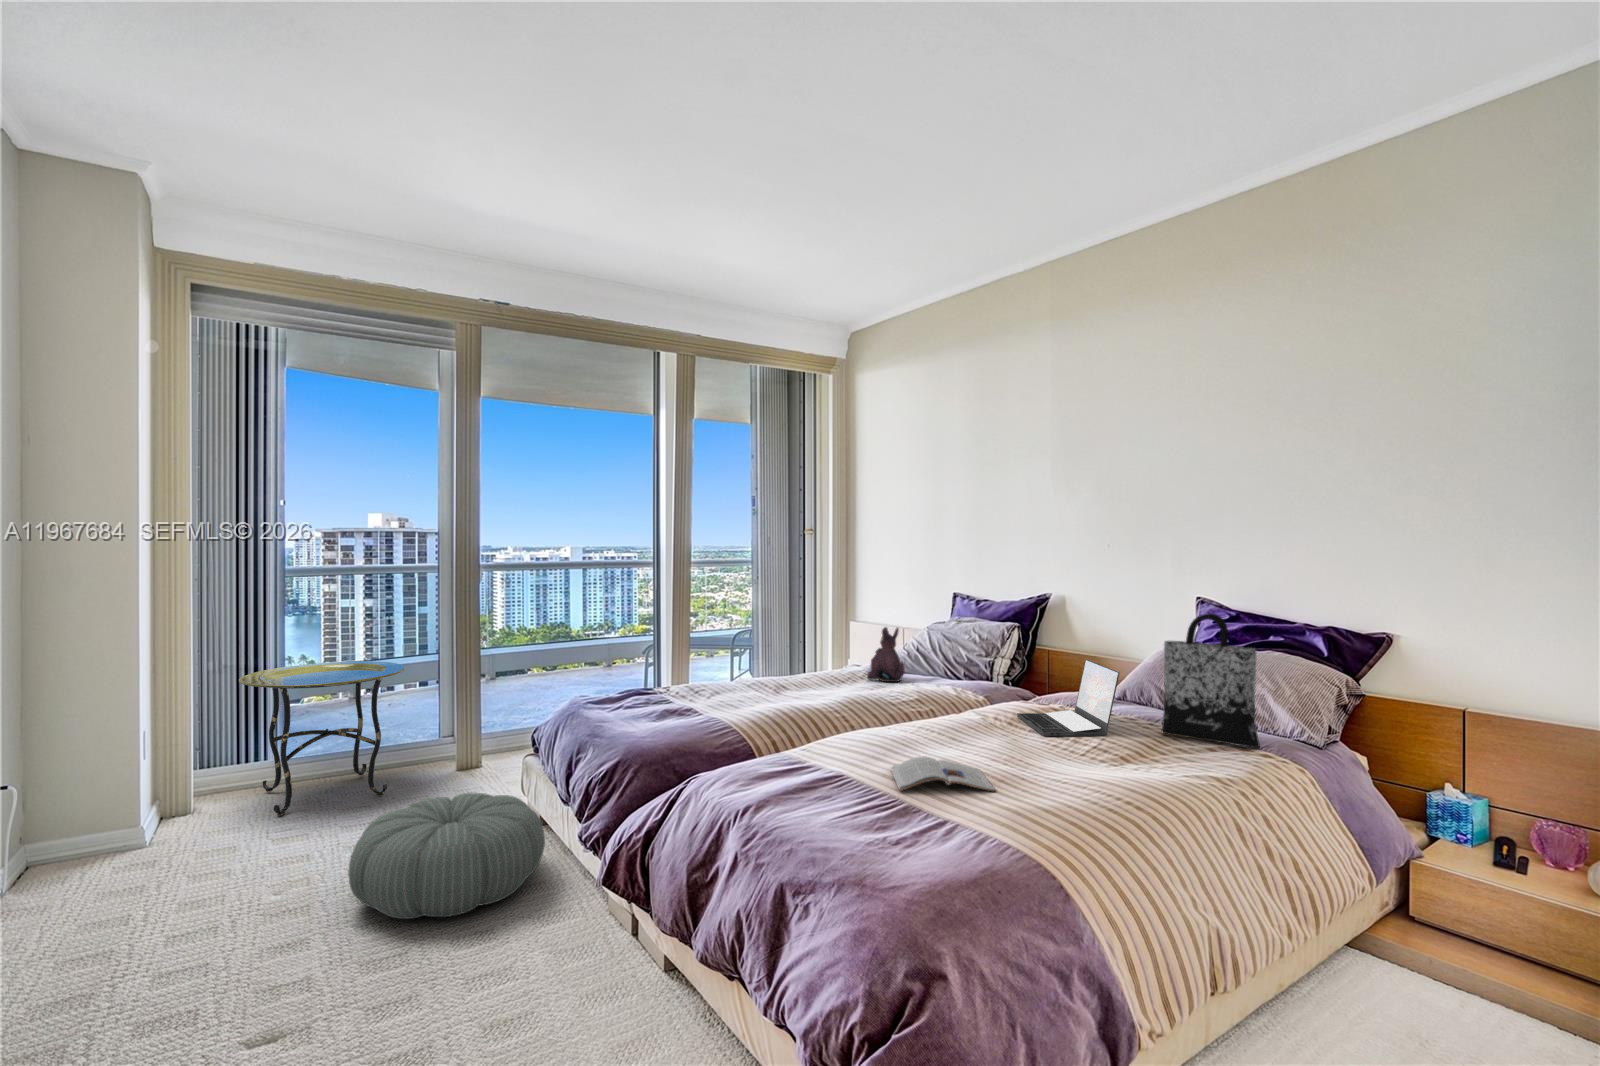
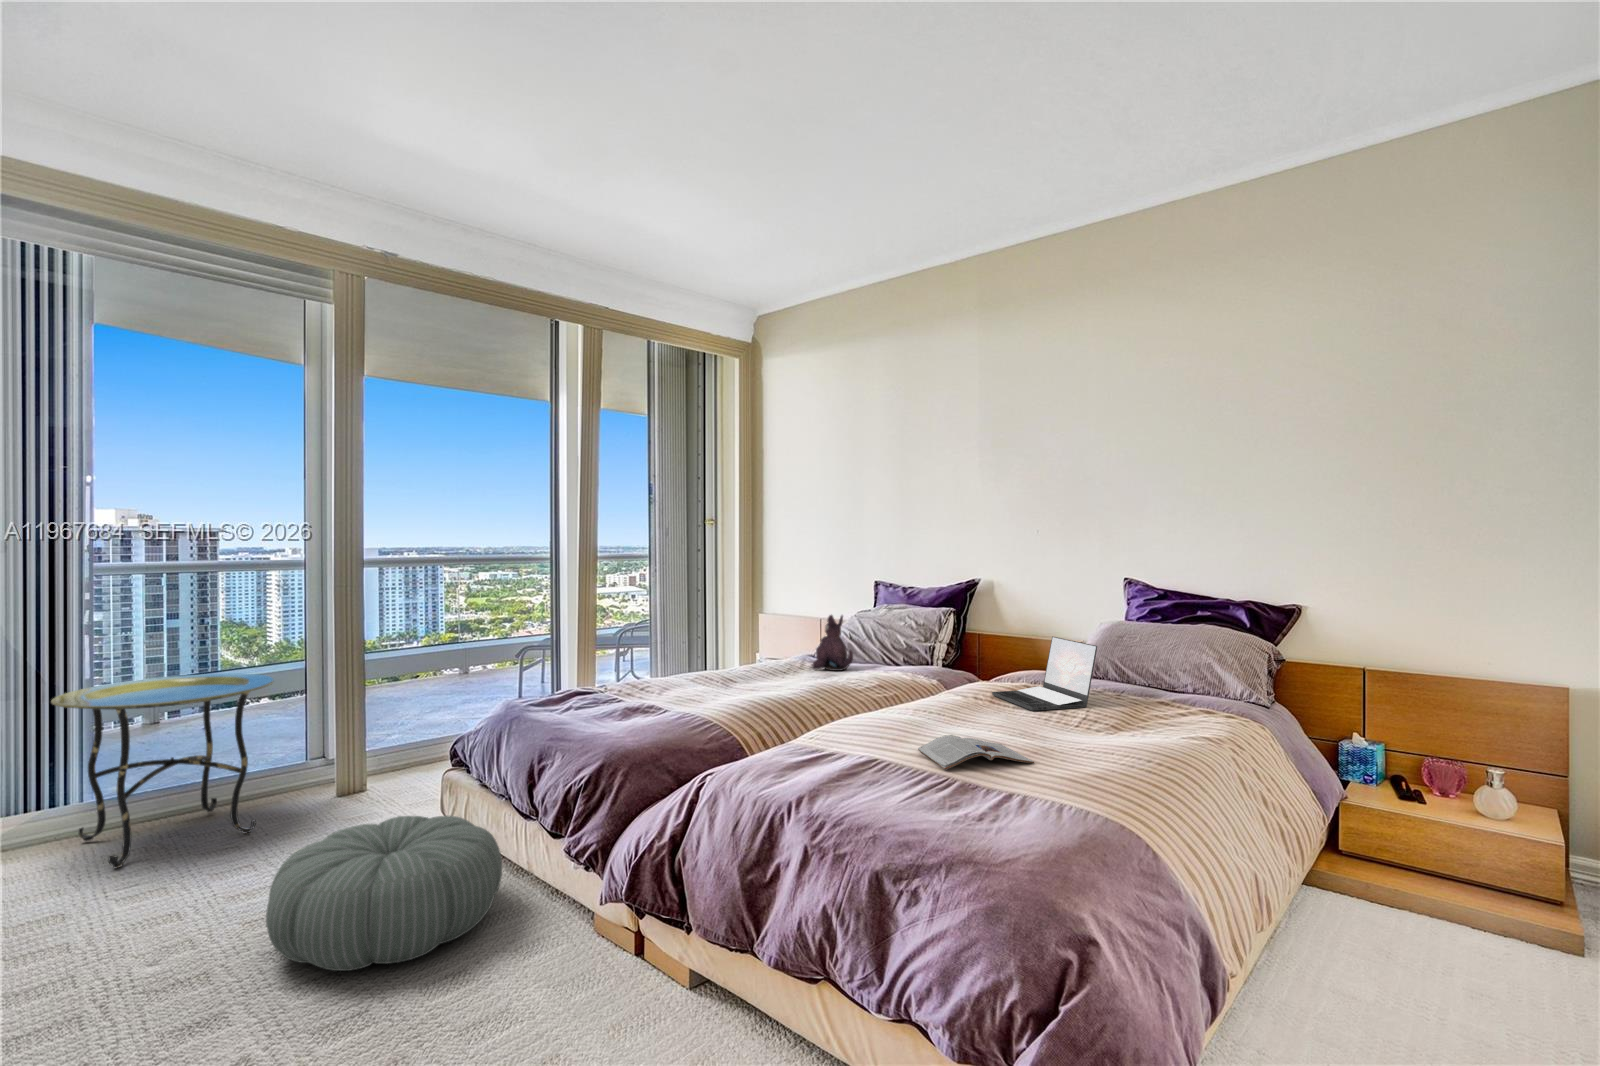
tote bag: present [1162,613,1260,748] -> none [1132,587,1225,710]

